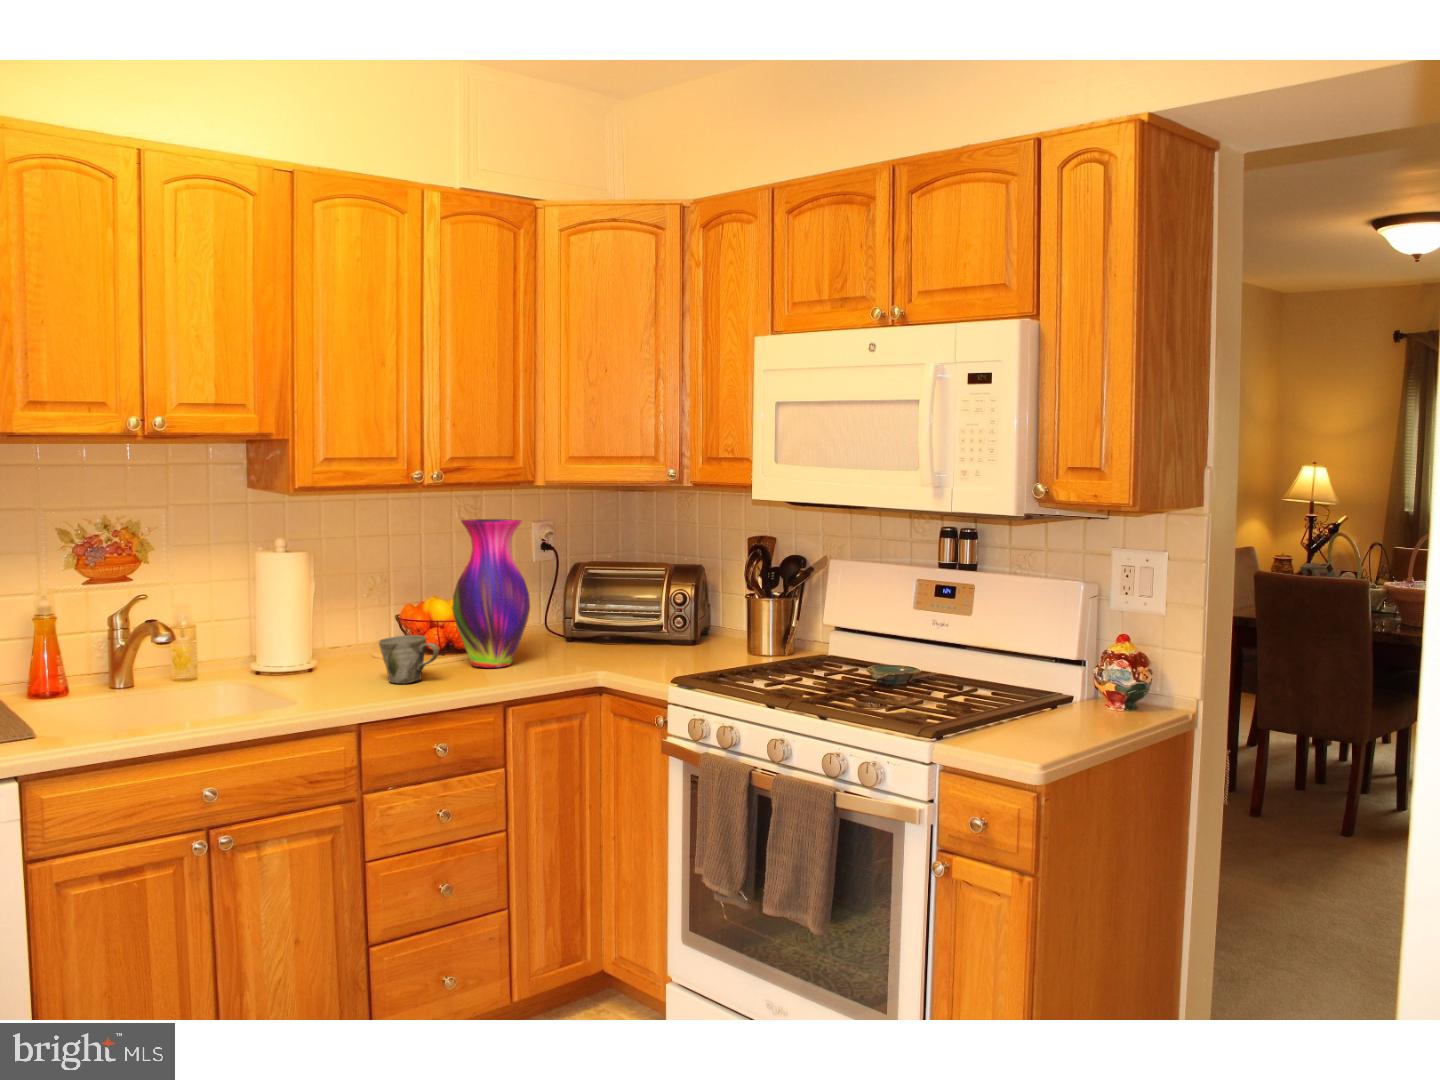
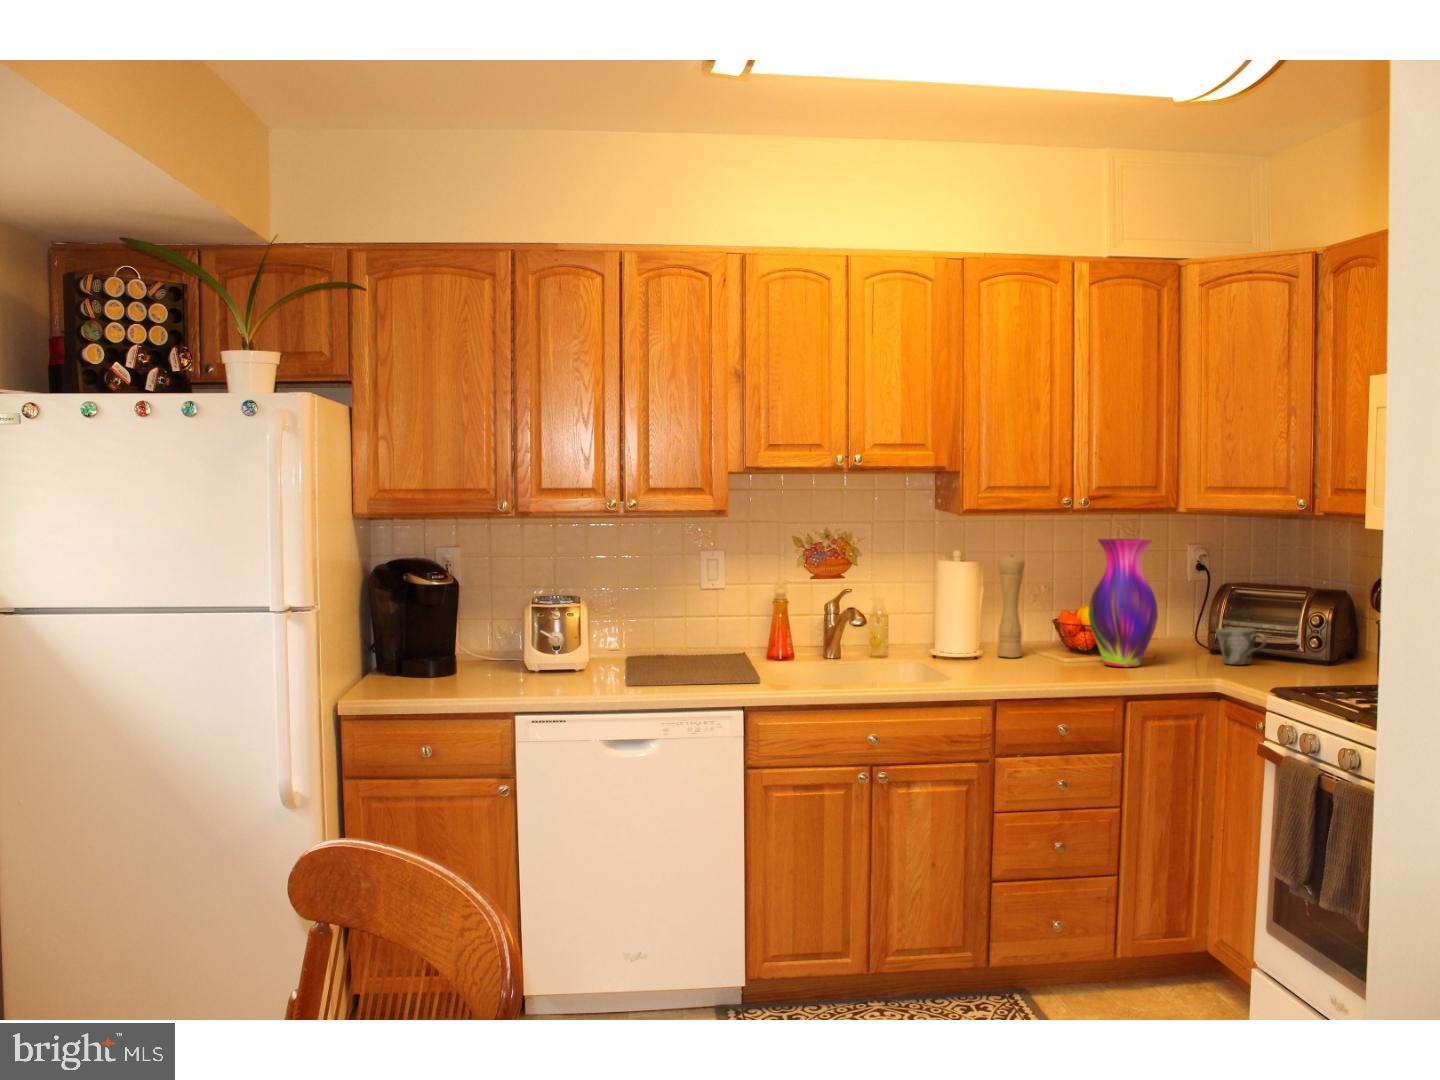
pepper mill: none [338,541,371,666] -> present [997,555,1025,658]
mug: present [379,635,439,684] -> present [1216,628,1267,665]

